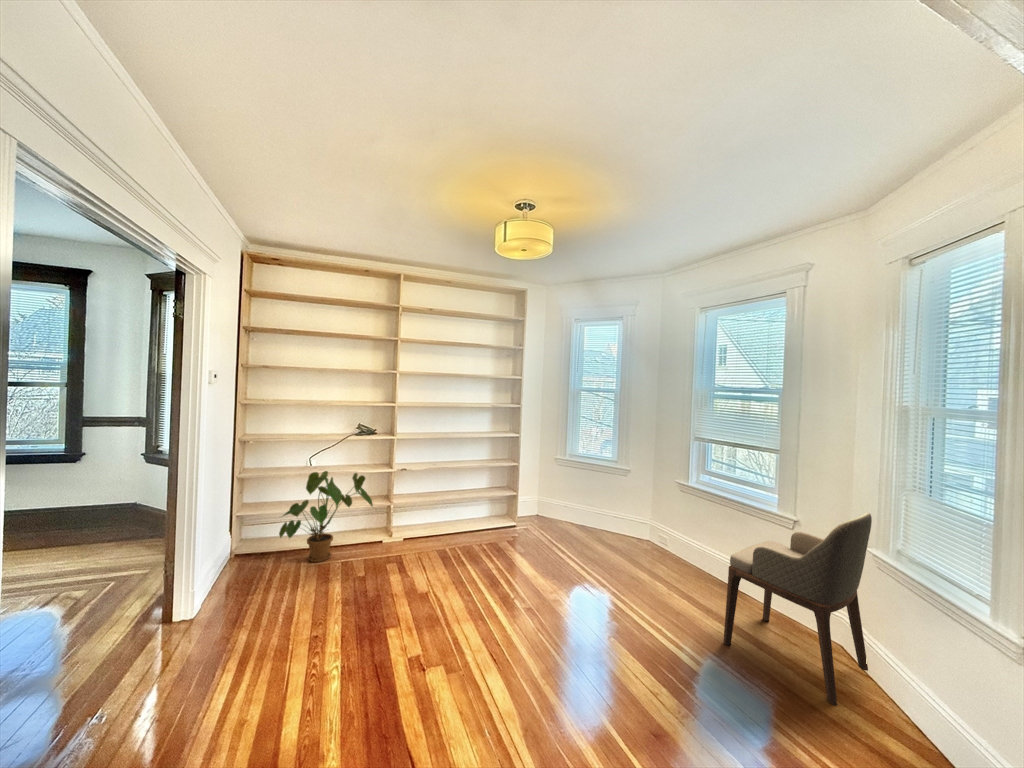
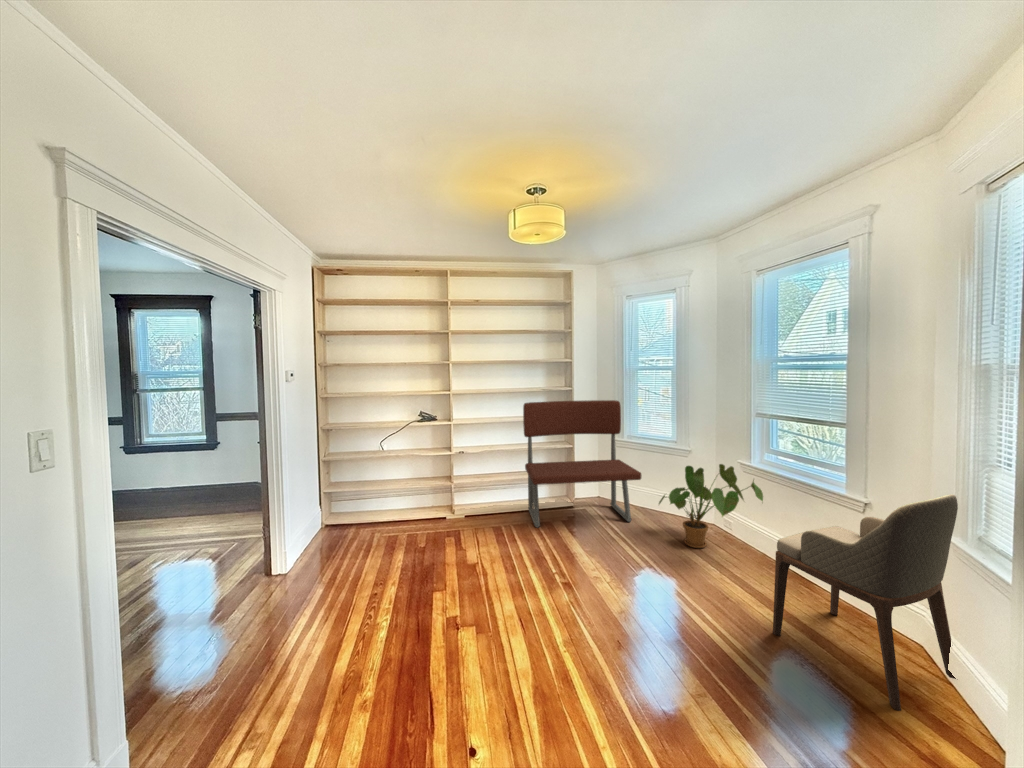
bench: none [472,418,590,549] -> present [523,400,642,527]
house plant: present [279,471,373,562] -> present [659,464,763,548]

